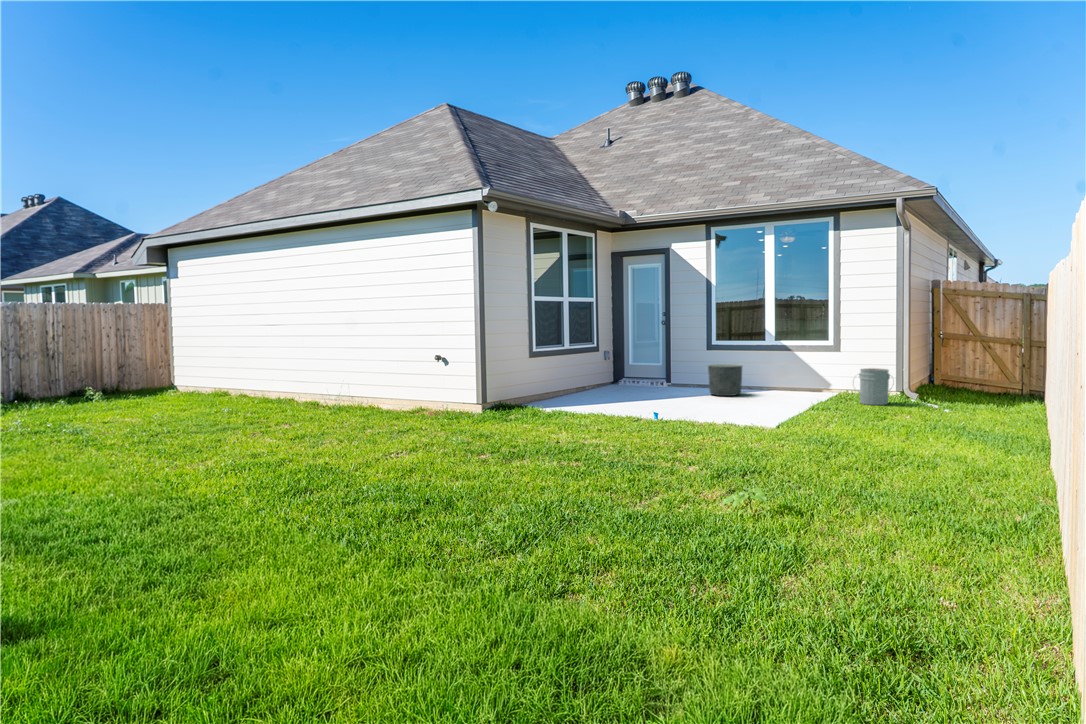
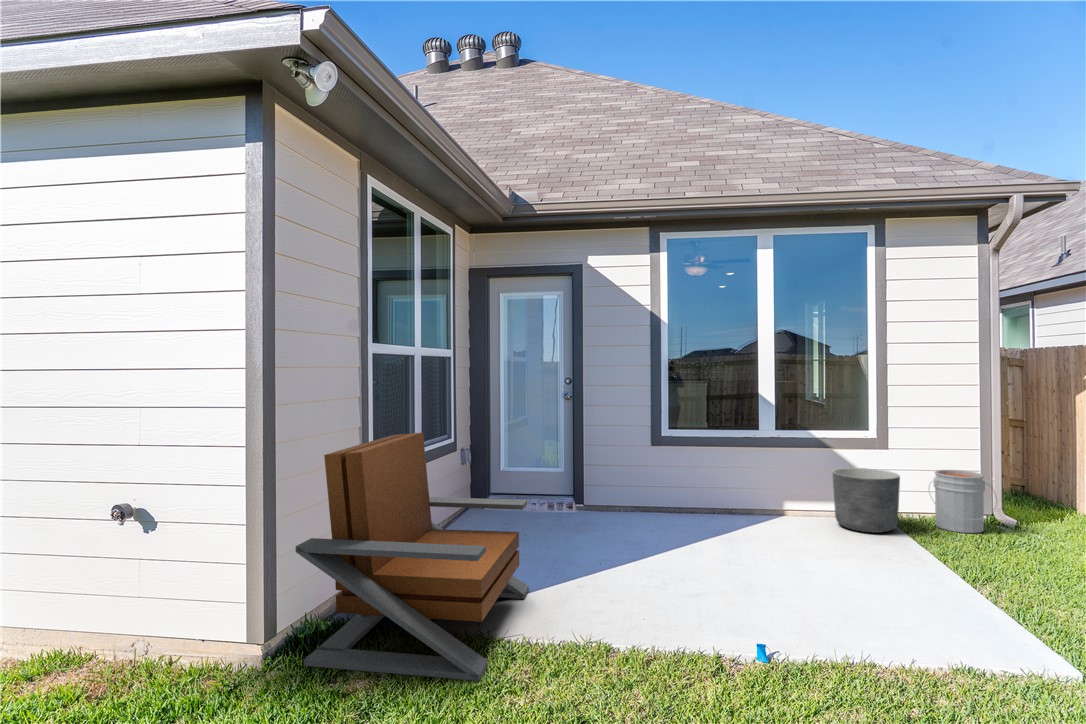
lounge chair: none [492,334,591,412] -> present [296,432,529,681]
planter: present [708,364,742,396] -> present [833,468,900,533]

